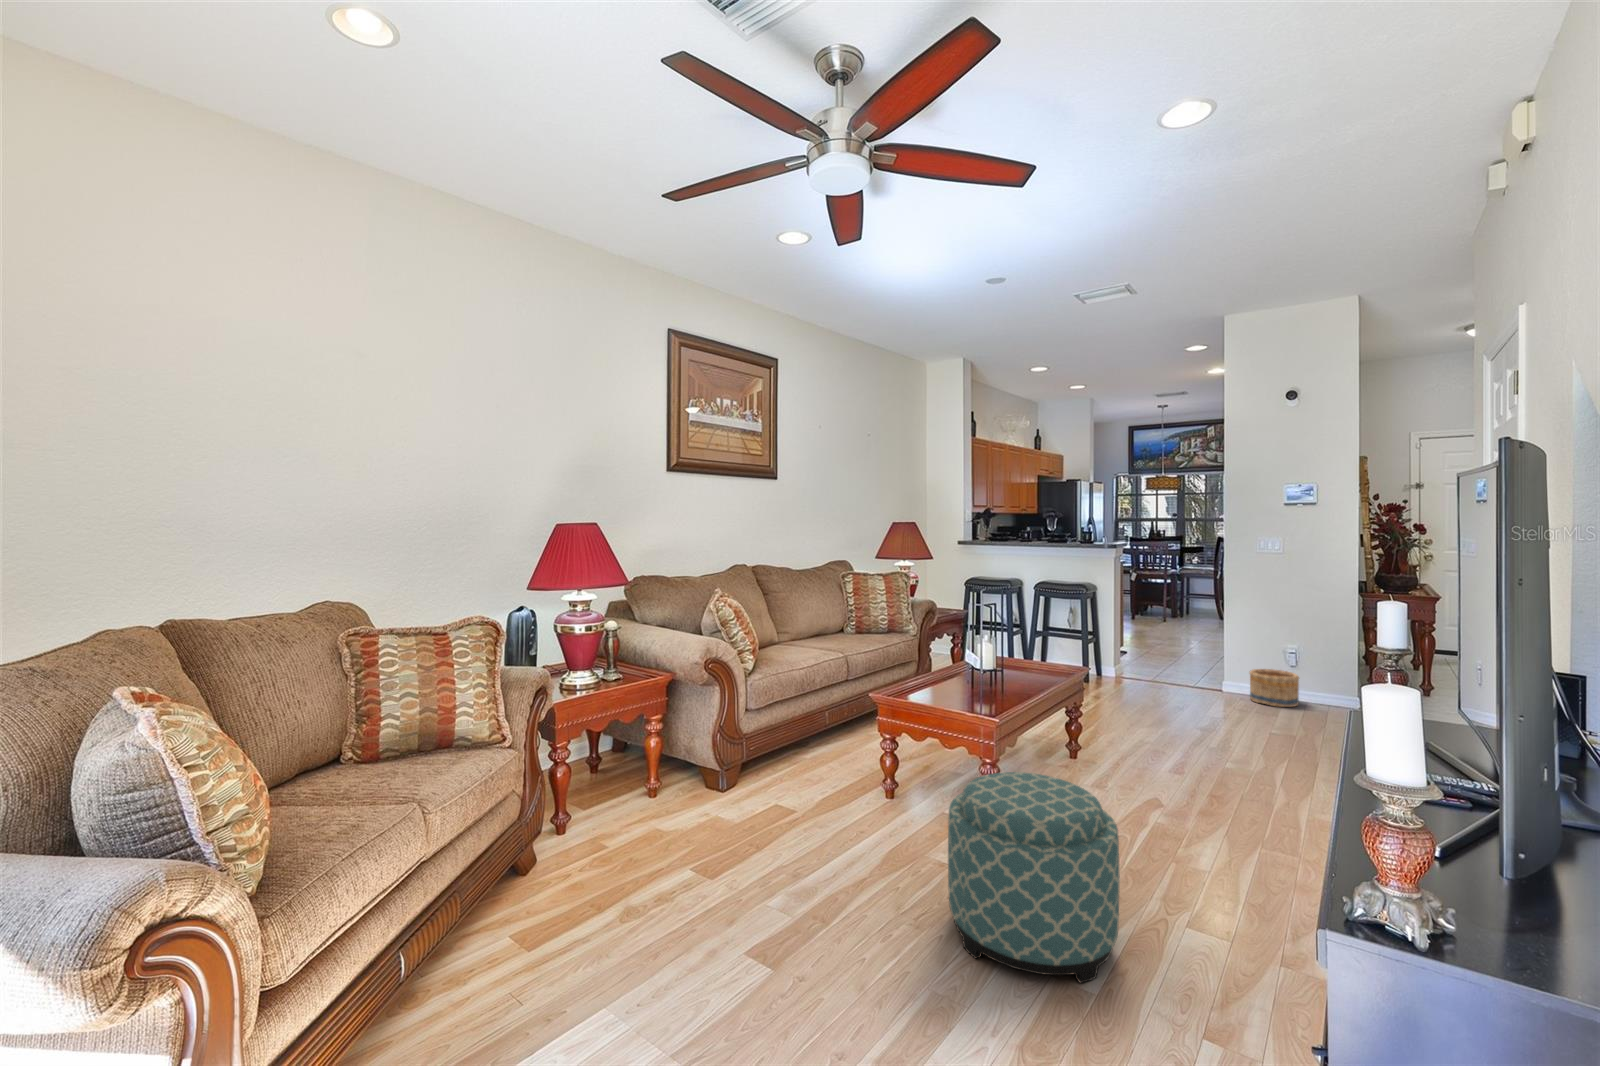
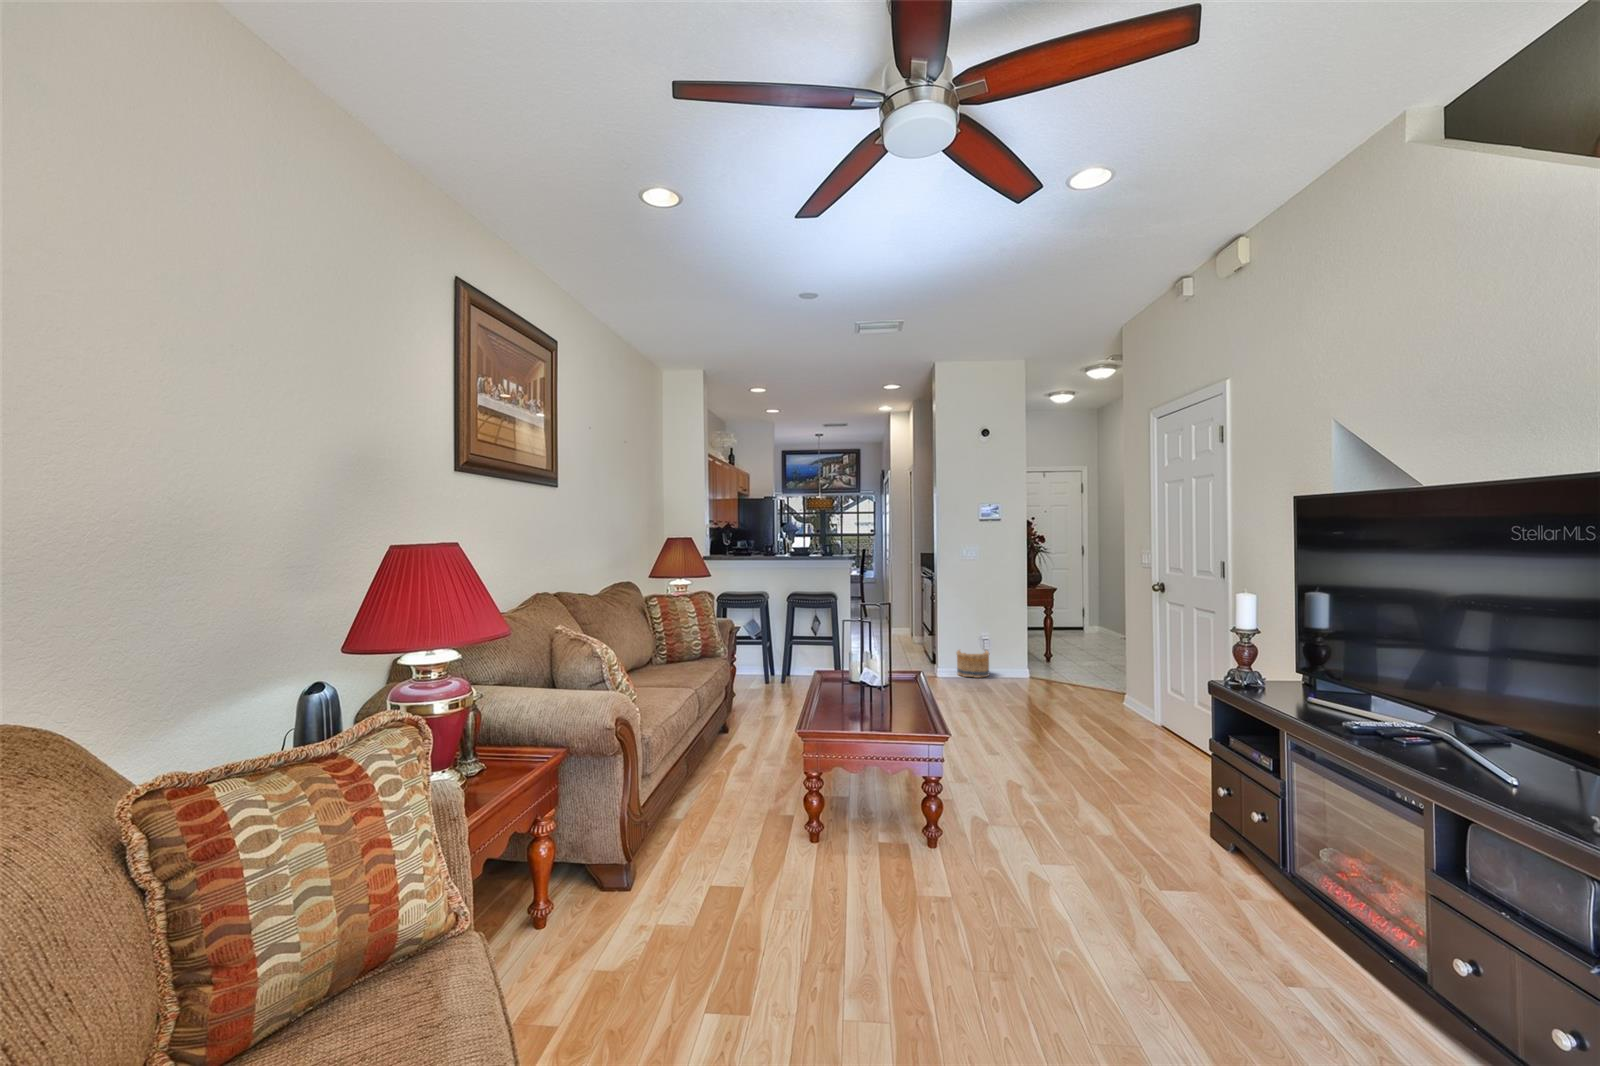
ottoman: present [948,772,1120,983] -> none [997,772,1162,969]

